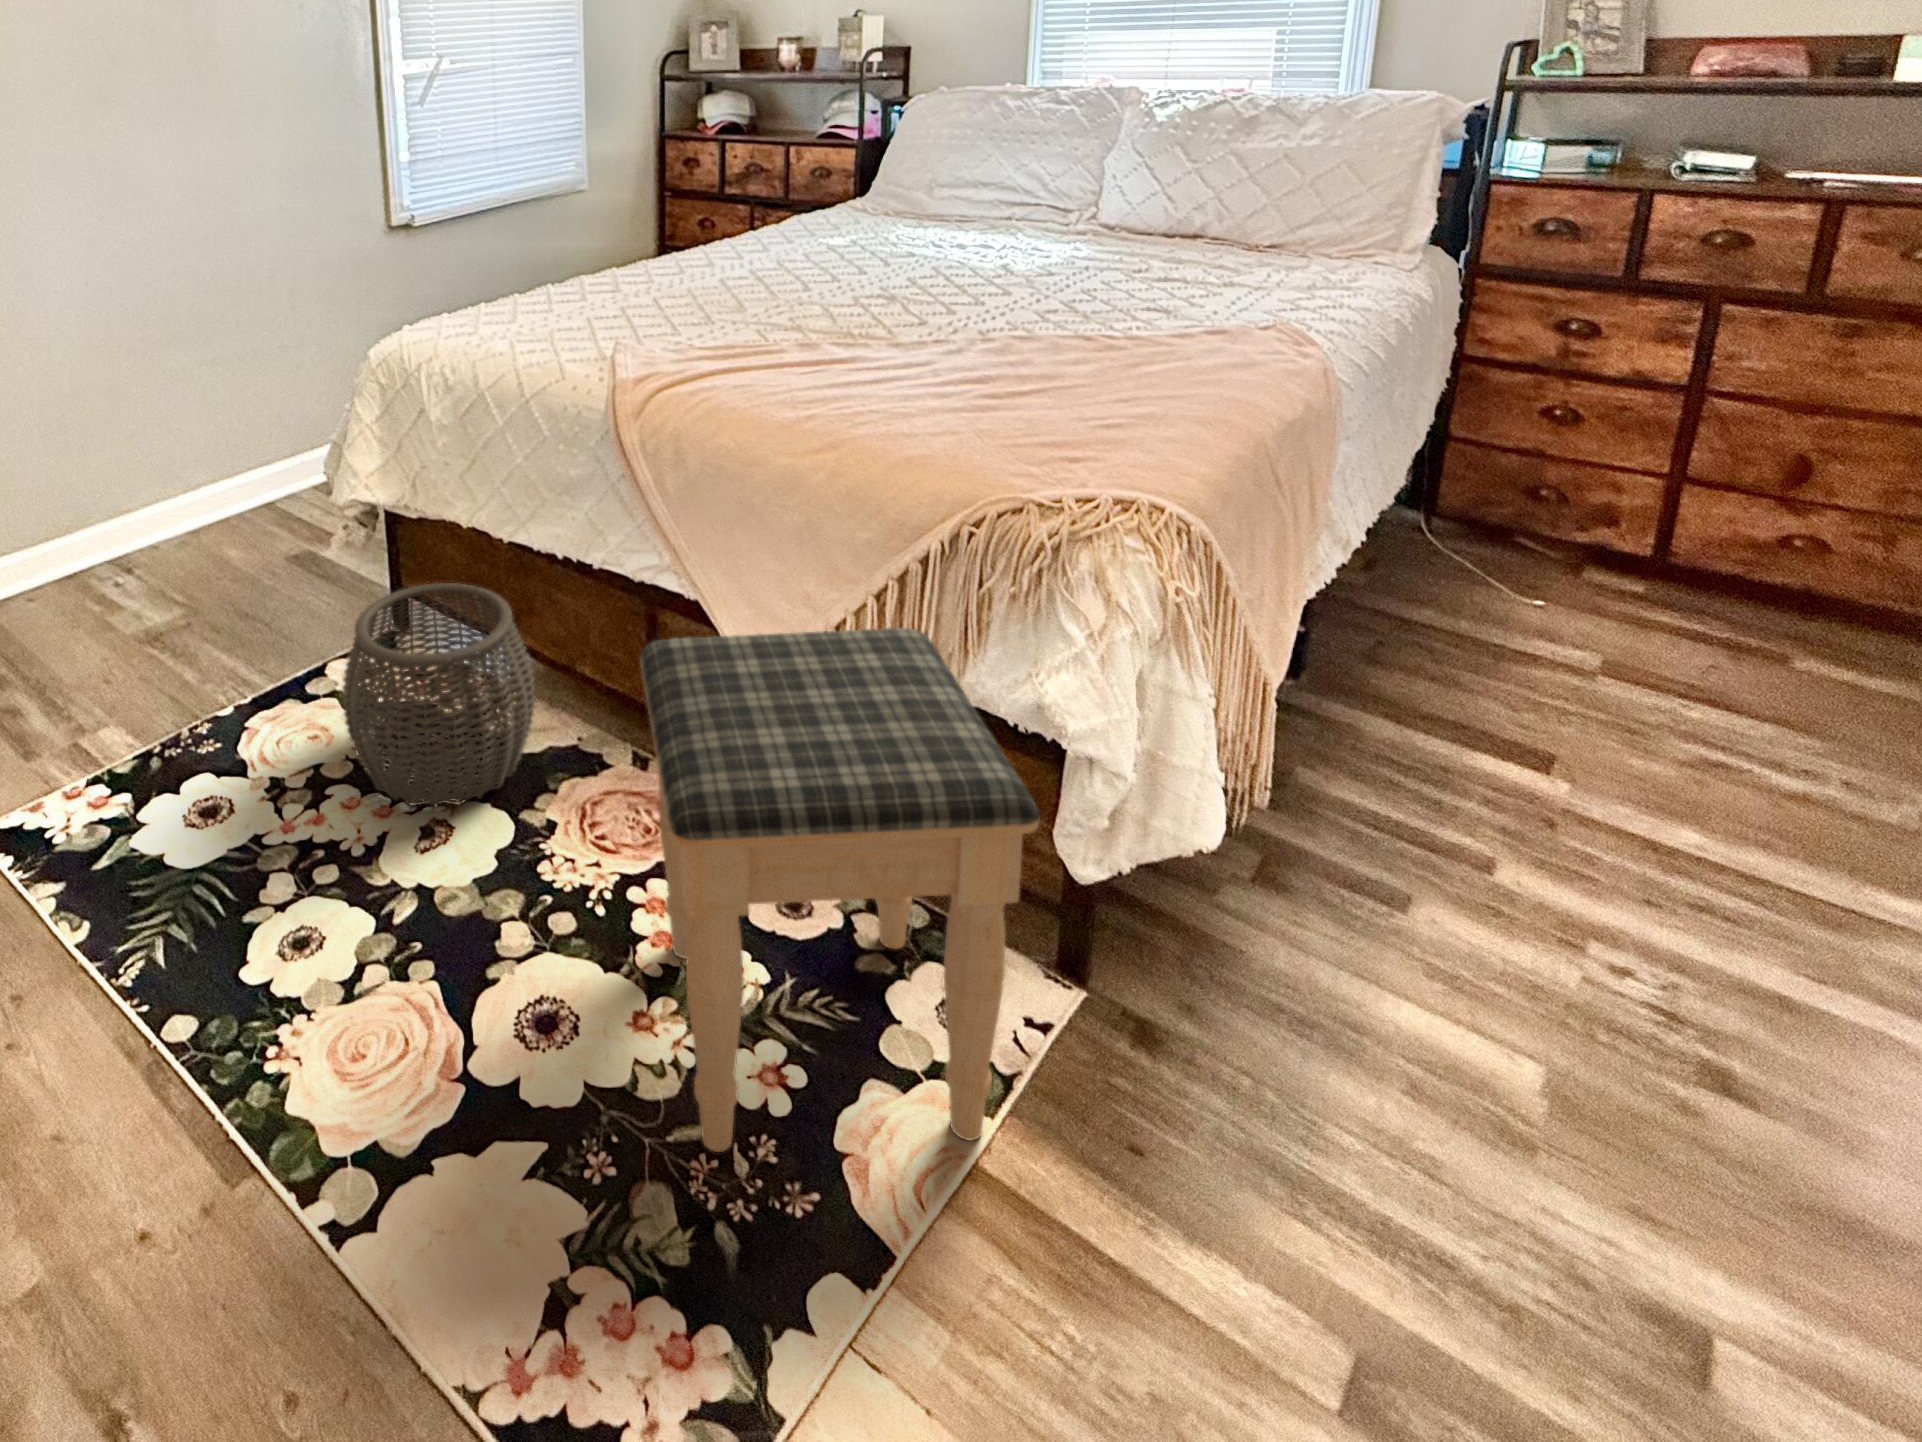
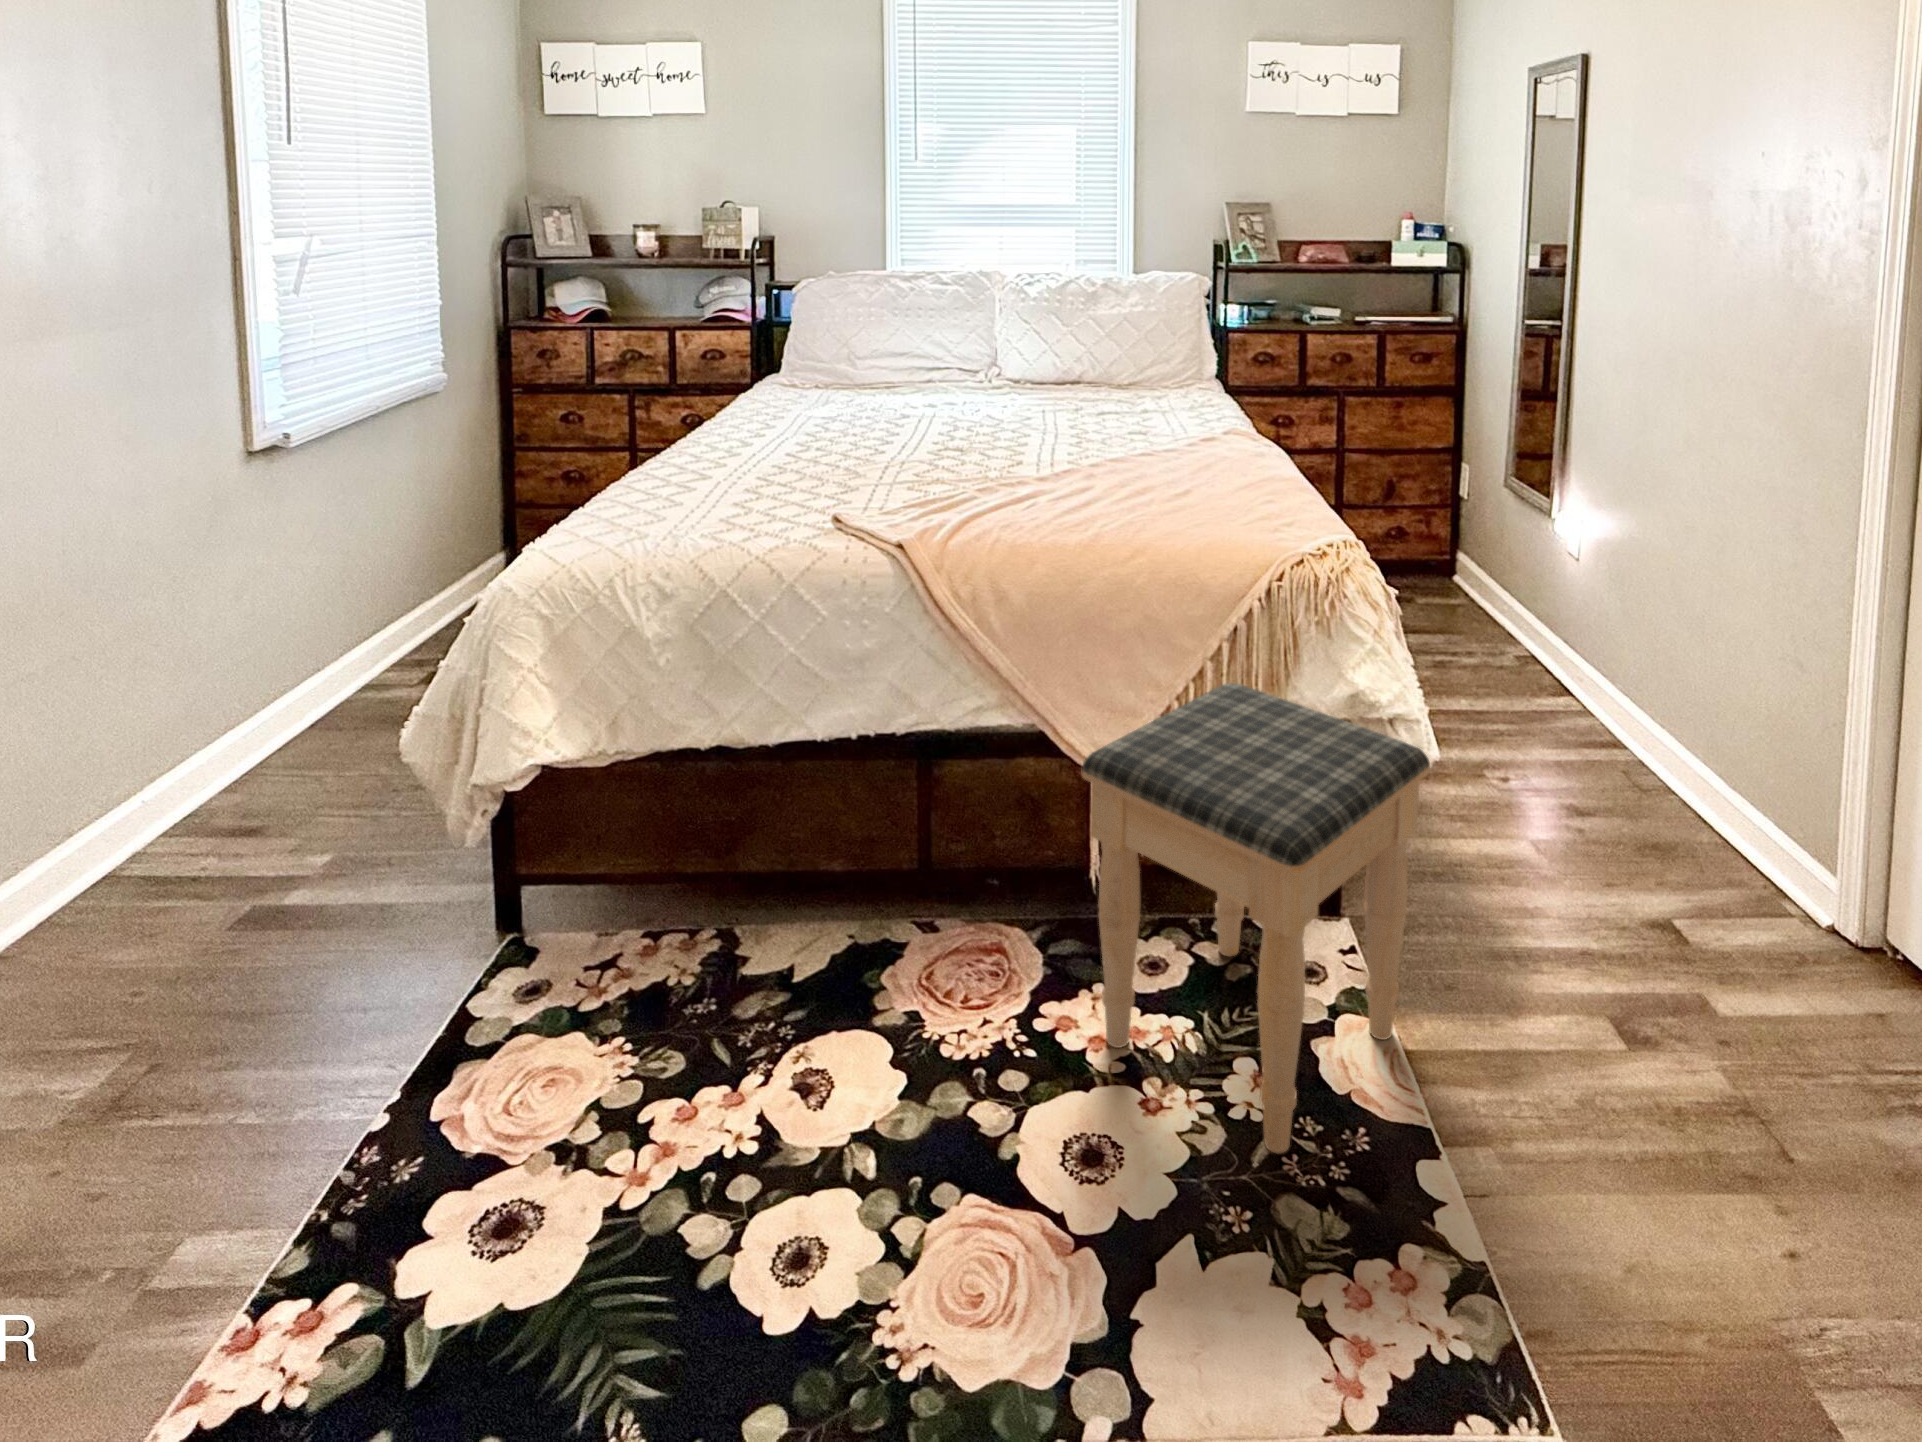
woven basket: present [343,583,535,807] -> none [626,807,850,1081]

